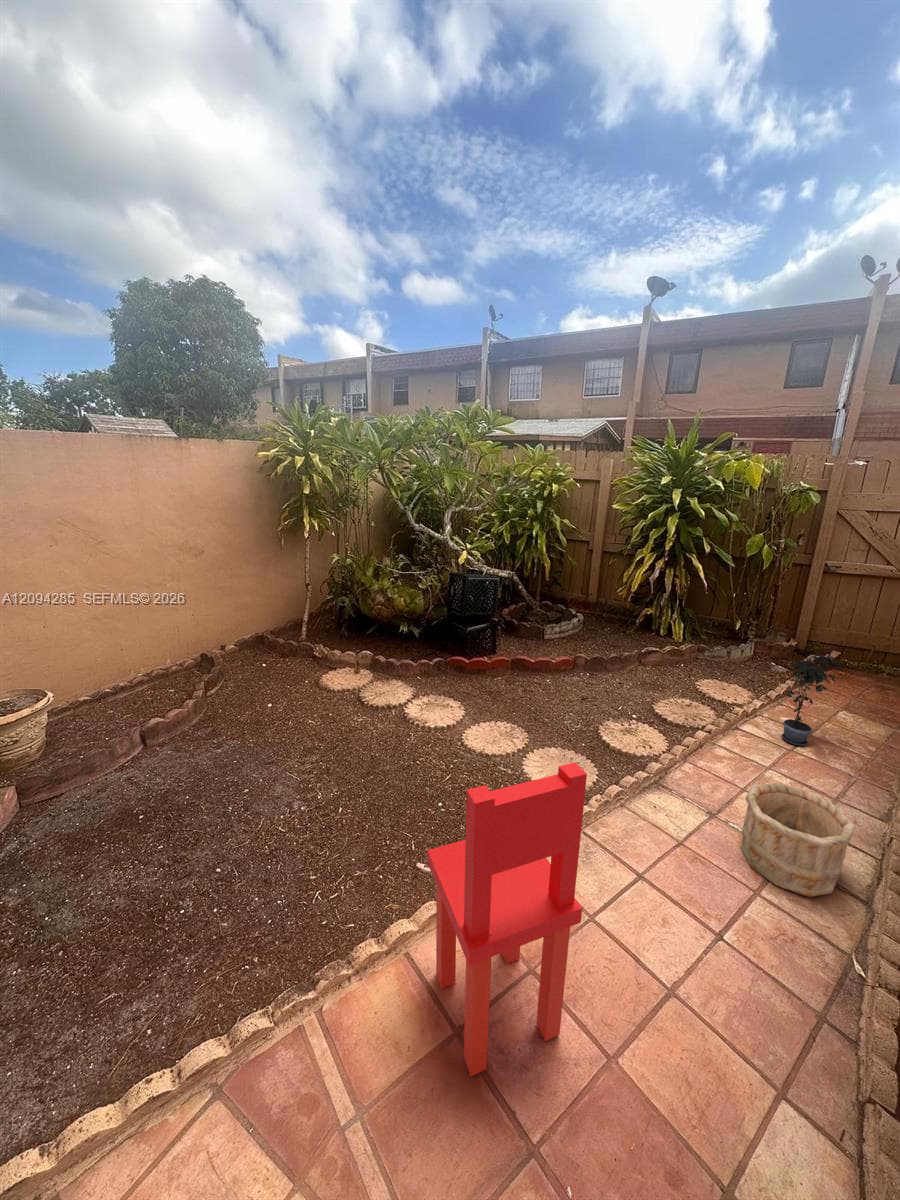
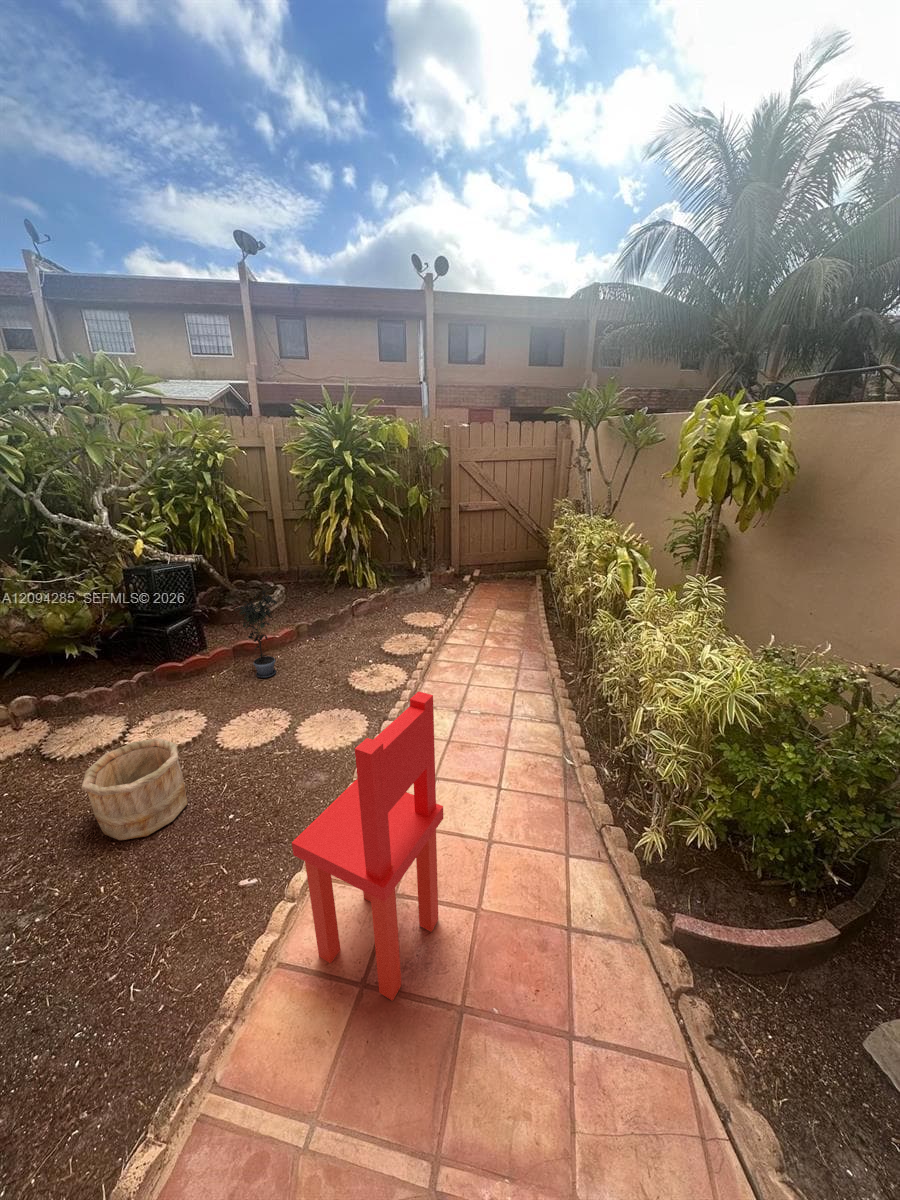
potted plant: present [782,651,842,746] -> present [235,591,277,678]
wooden bucket: present [741,783,855,897] -> present [81,738,188,840]

